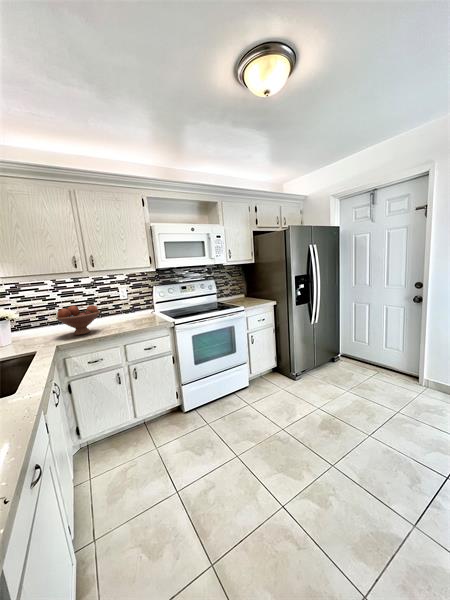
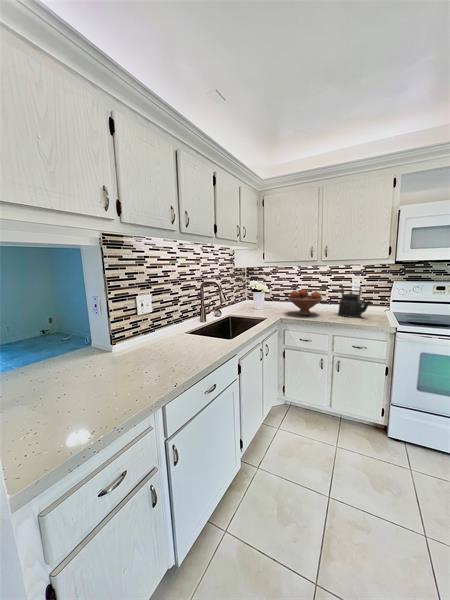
kettle: none [113,294,146,325] -> present [338,286,371,317]

